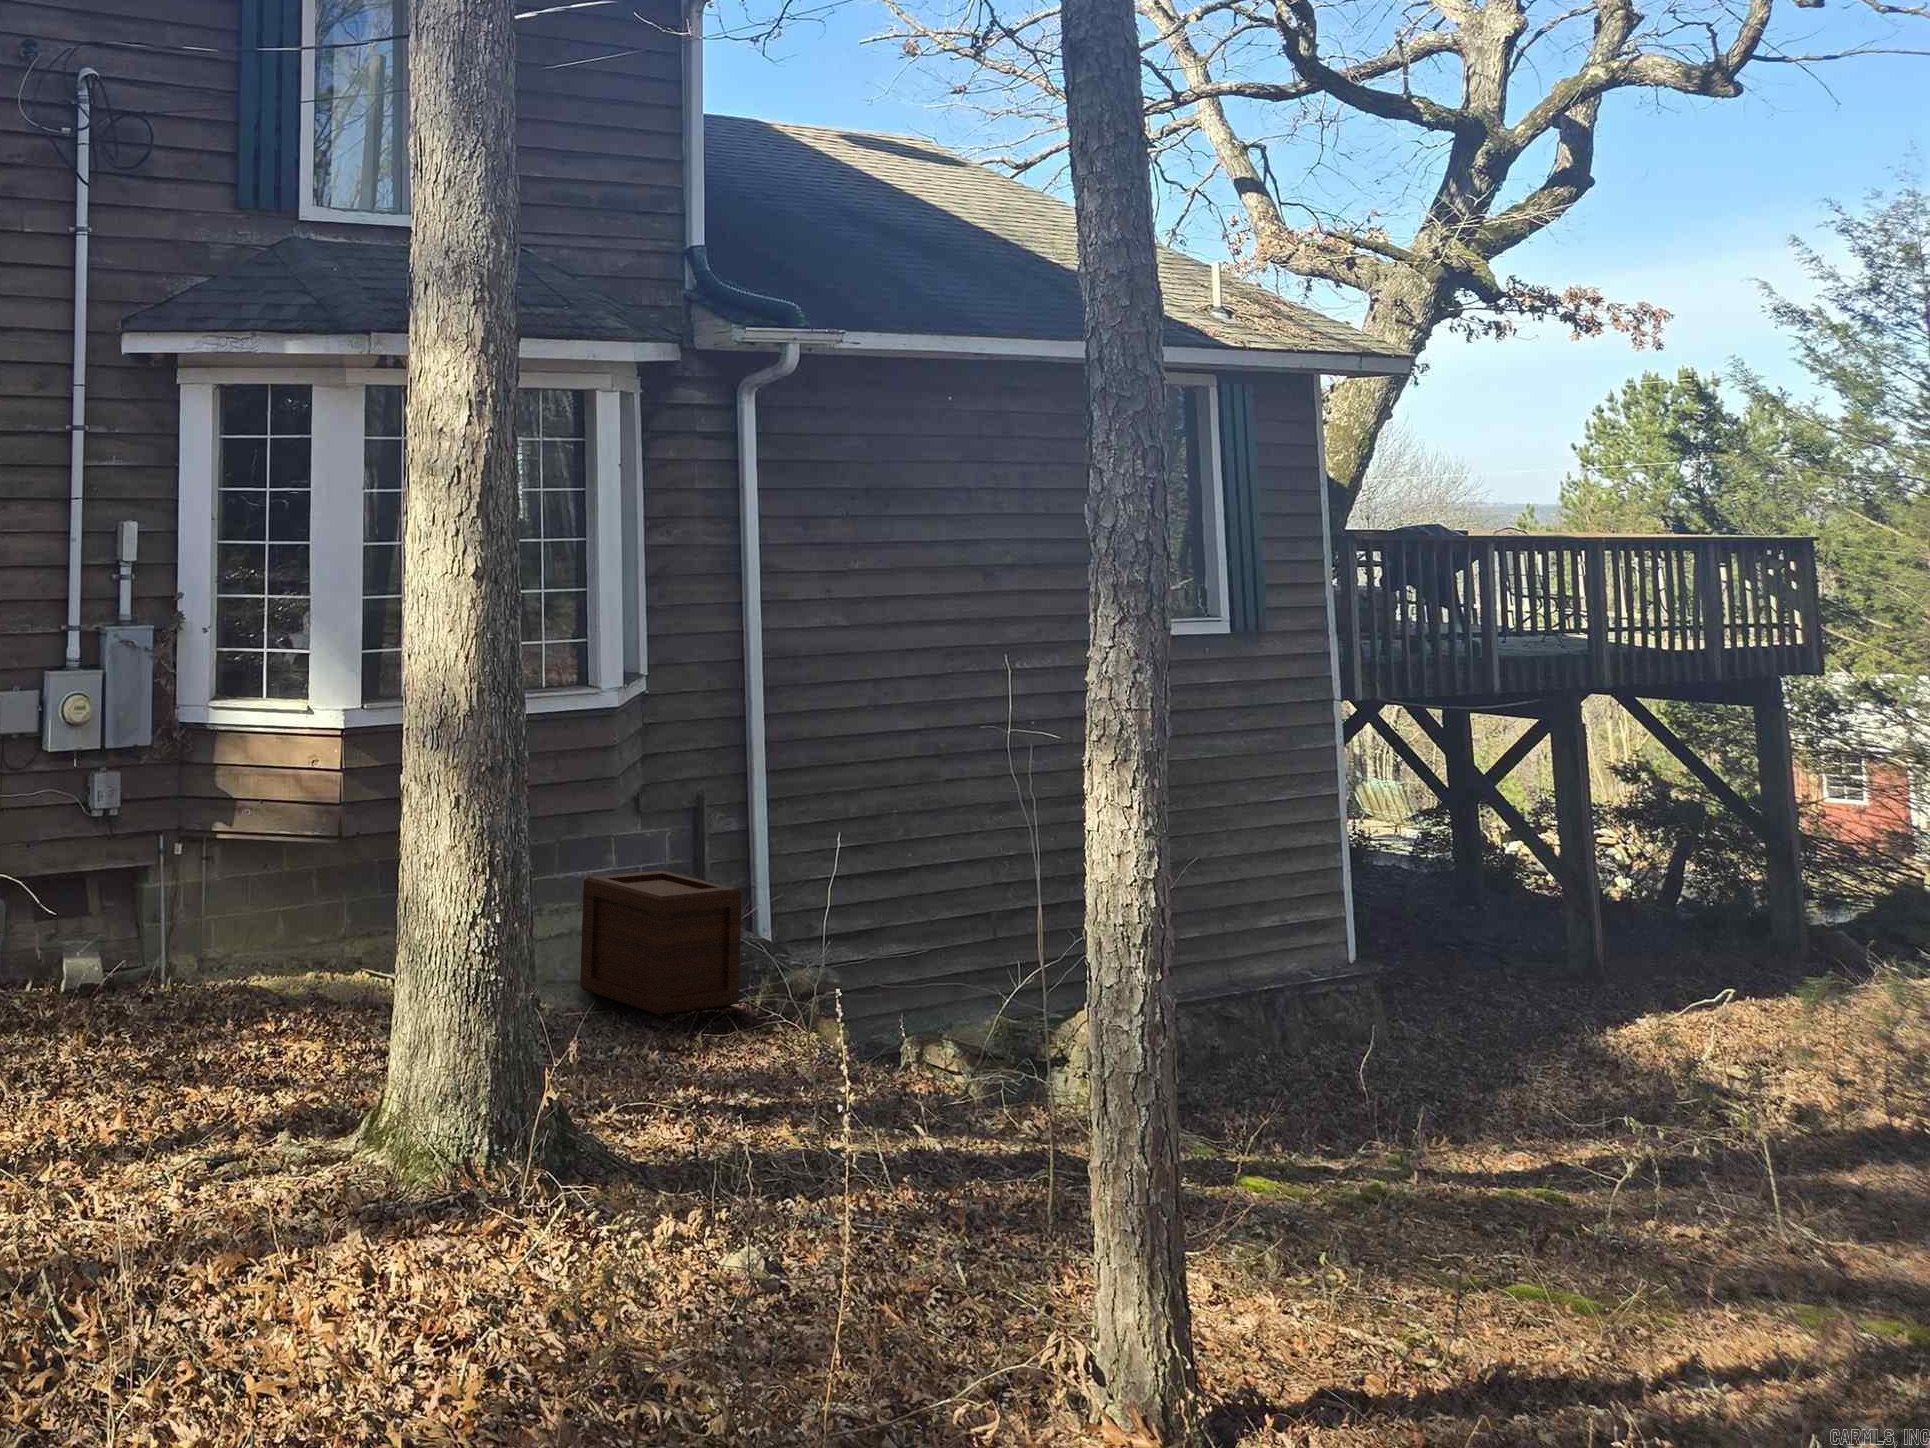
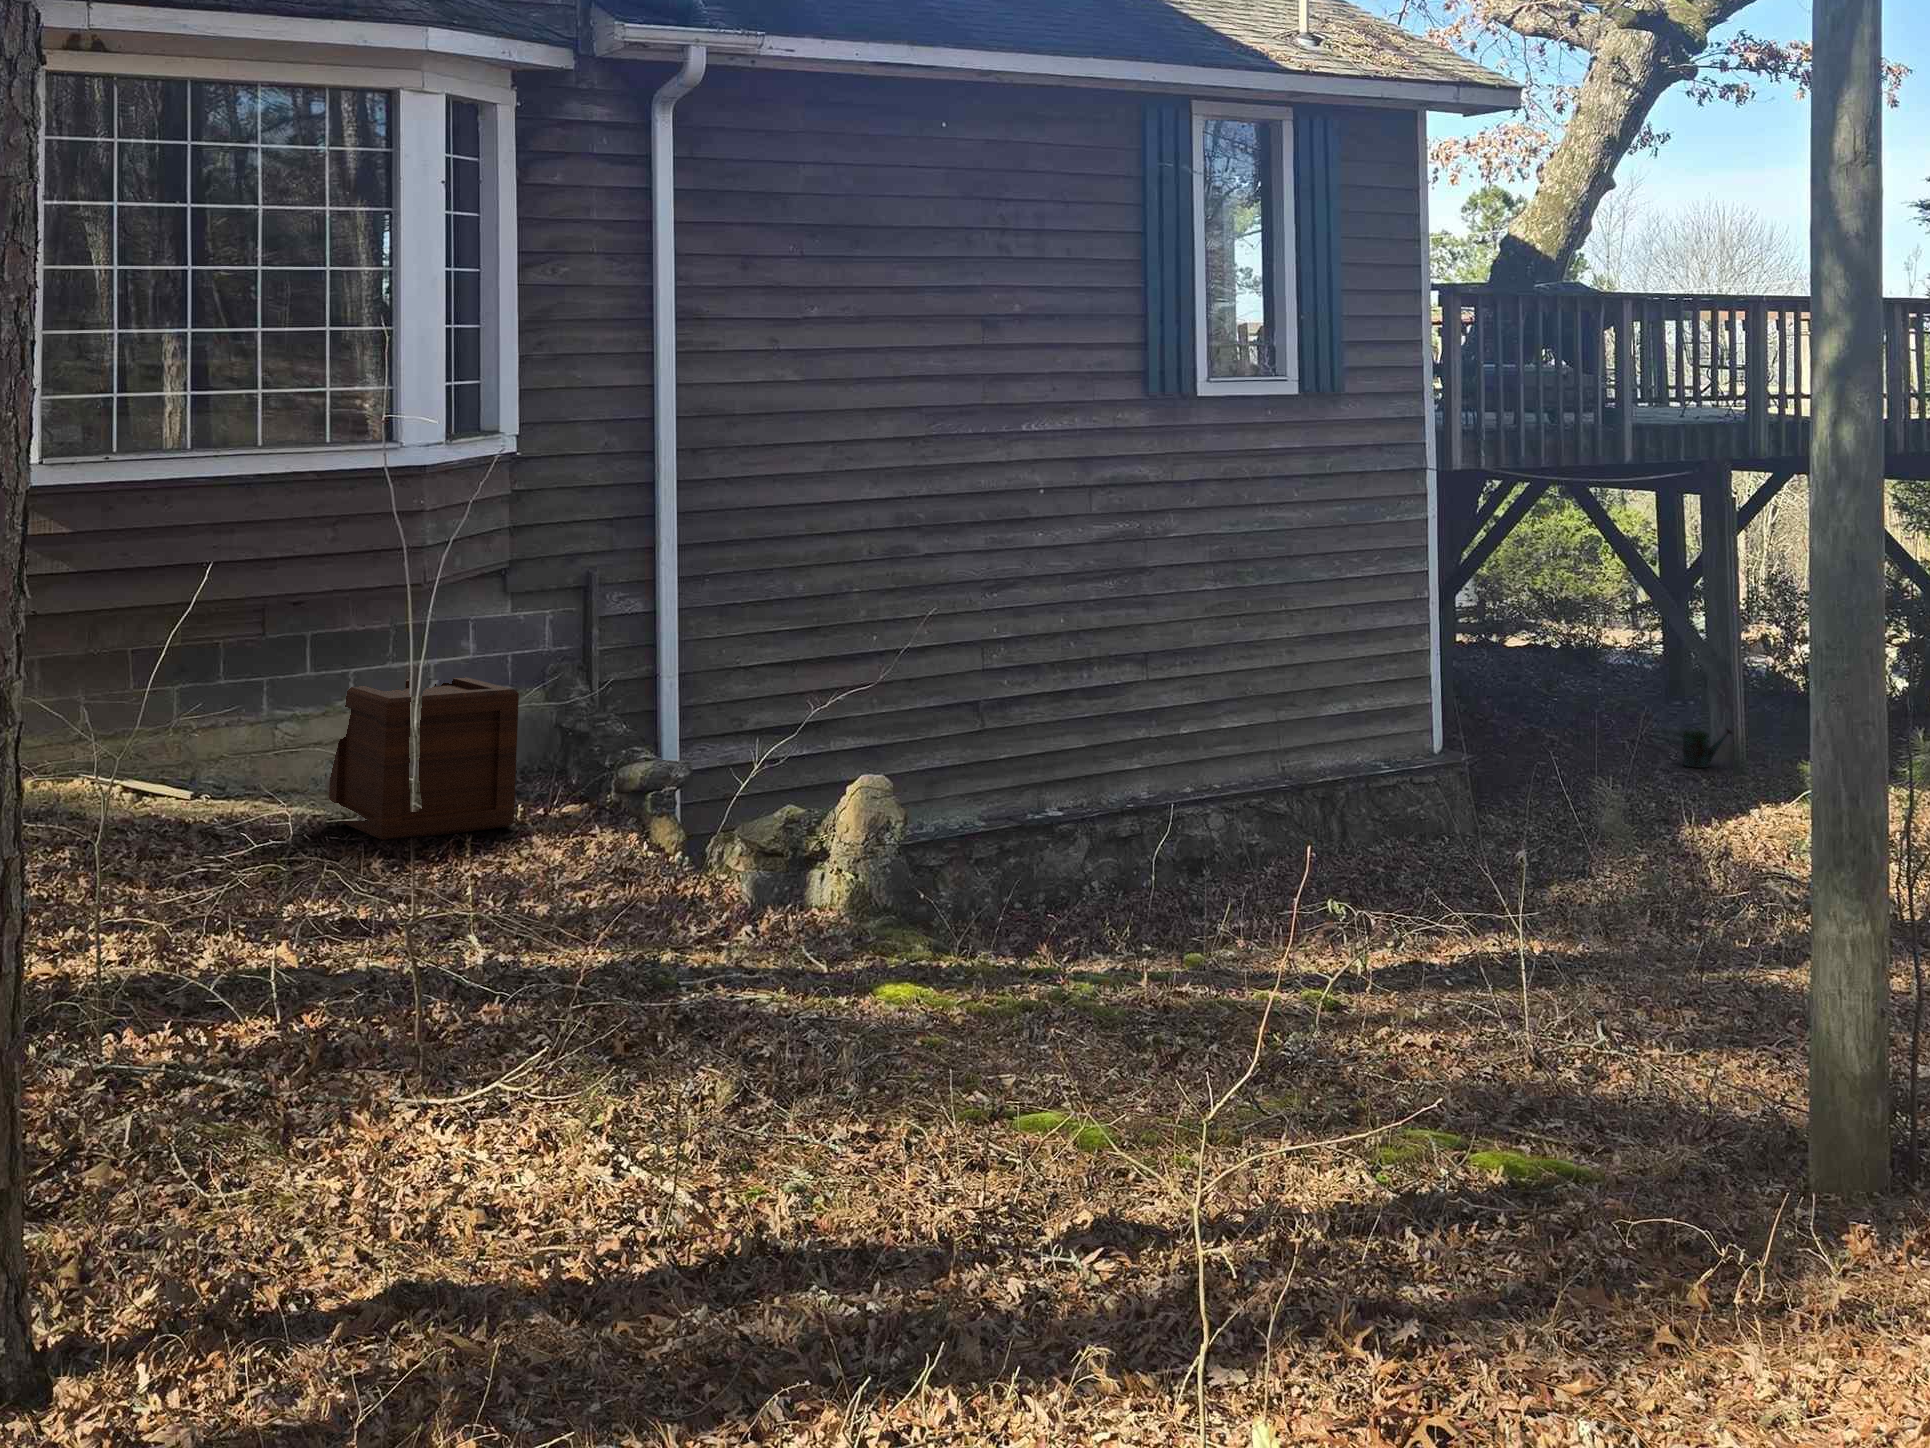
watering can: none [1510,926,1570,963] -> present [1682,729,1732,768]

